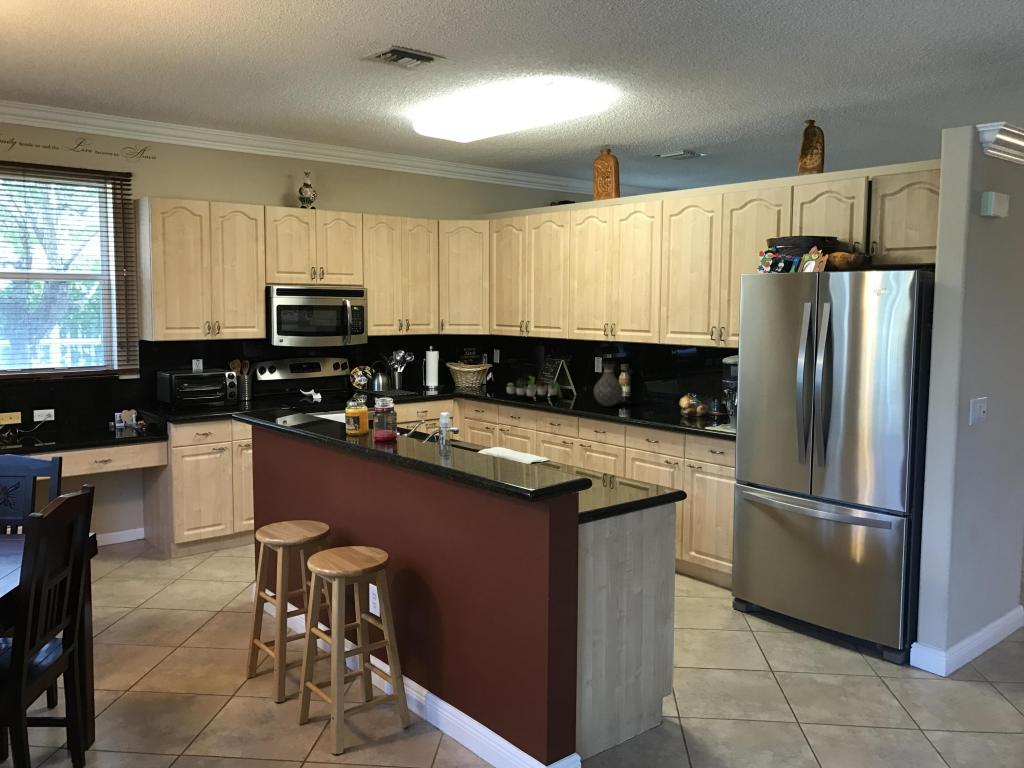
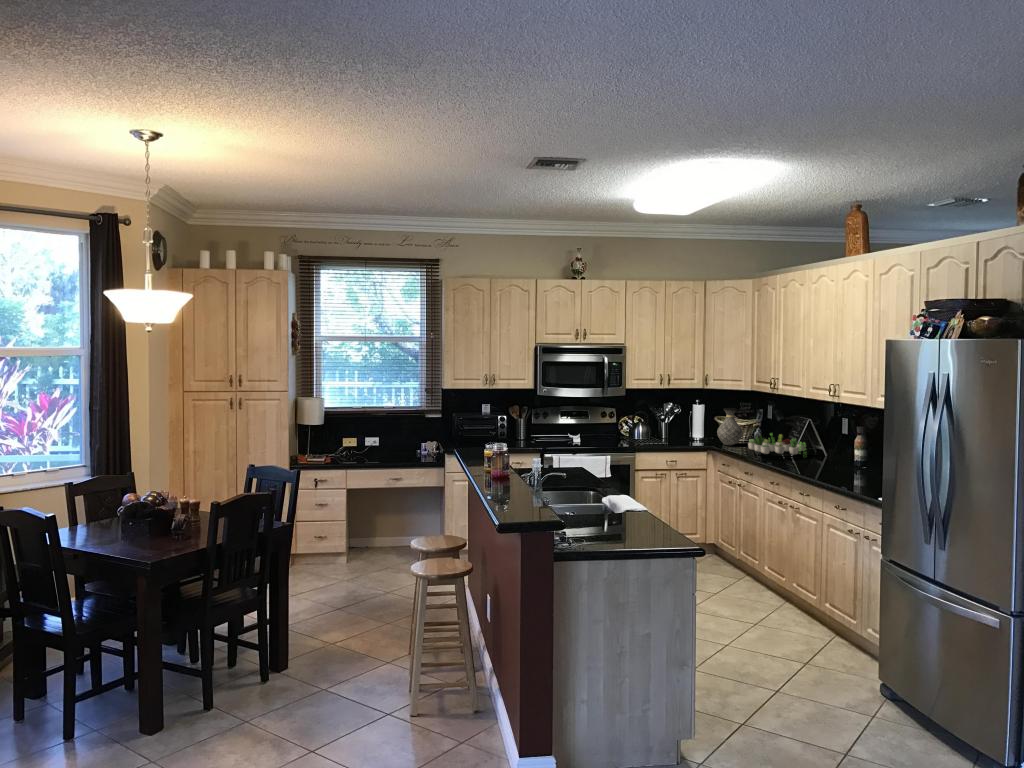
vase: present [594,361,623,406] -> present [717,408,742,446]

